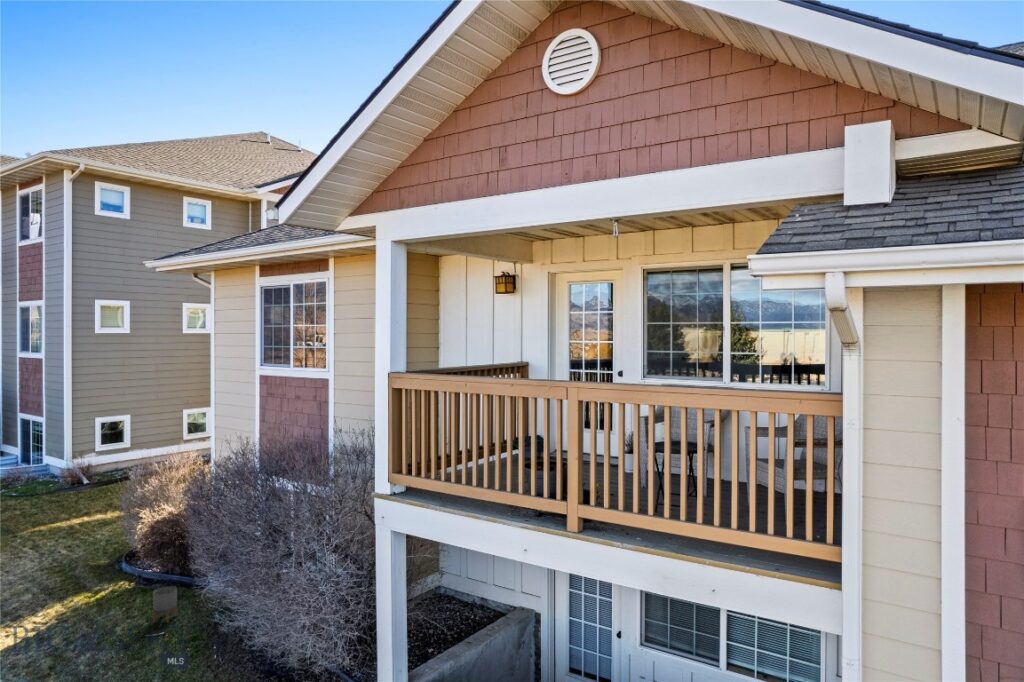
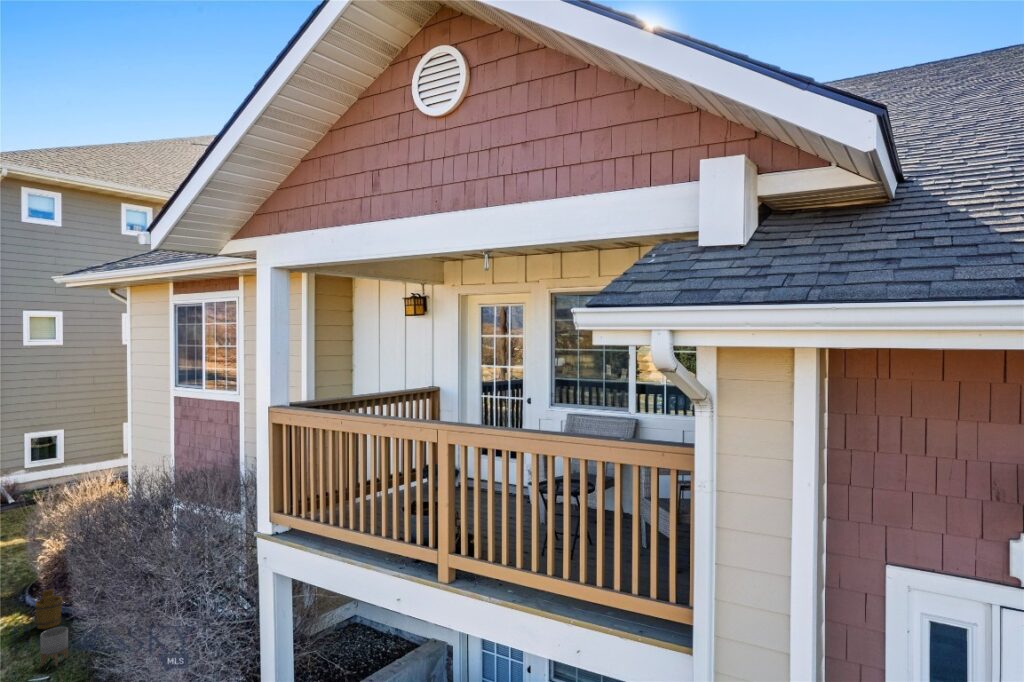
bucket: none [138,555,166,592] -> present [35,590,66,629]

